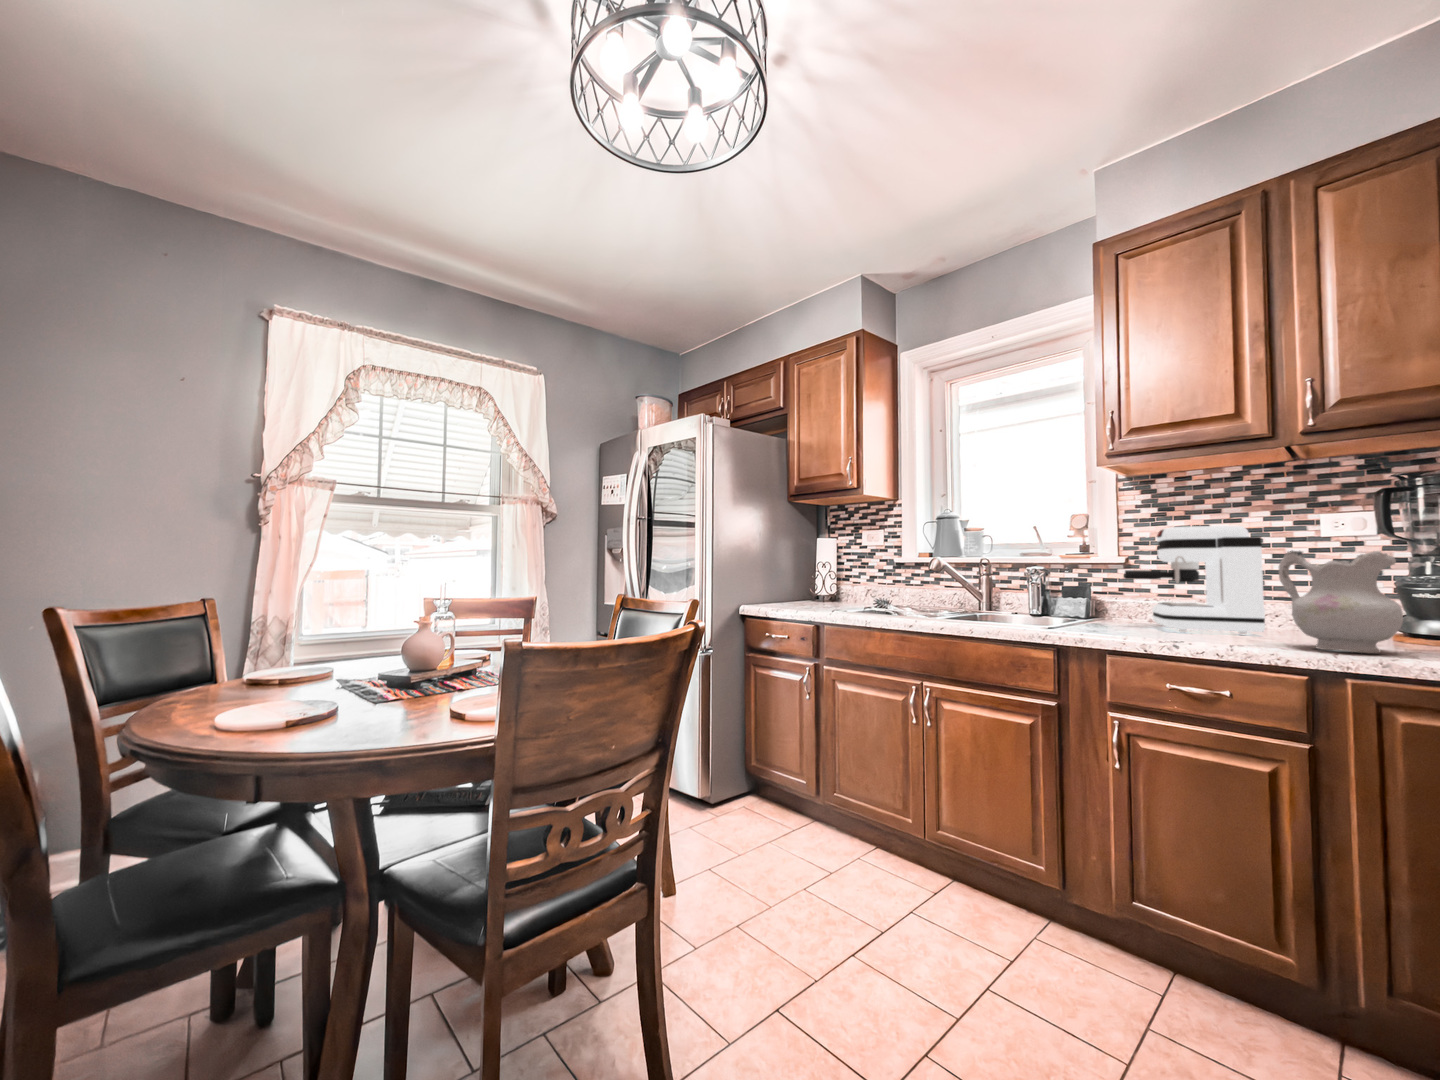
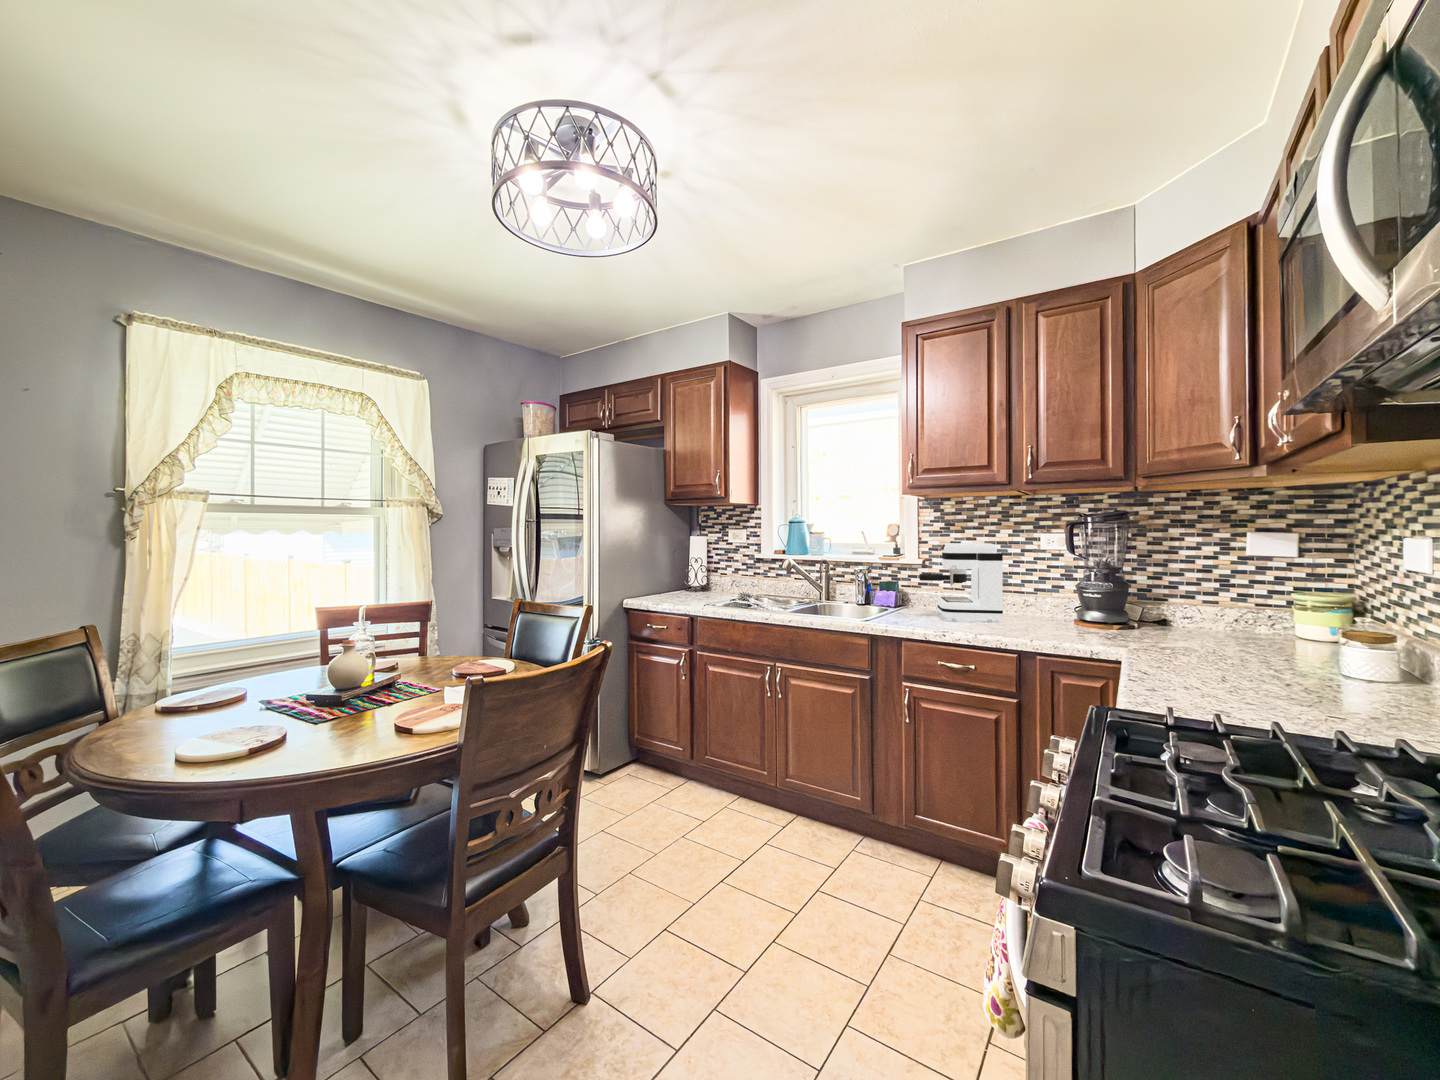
ceramic pitcher: present [1279,551,1403,653] -> none [1008,568,1072,638]

